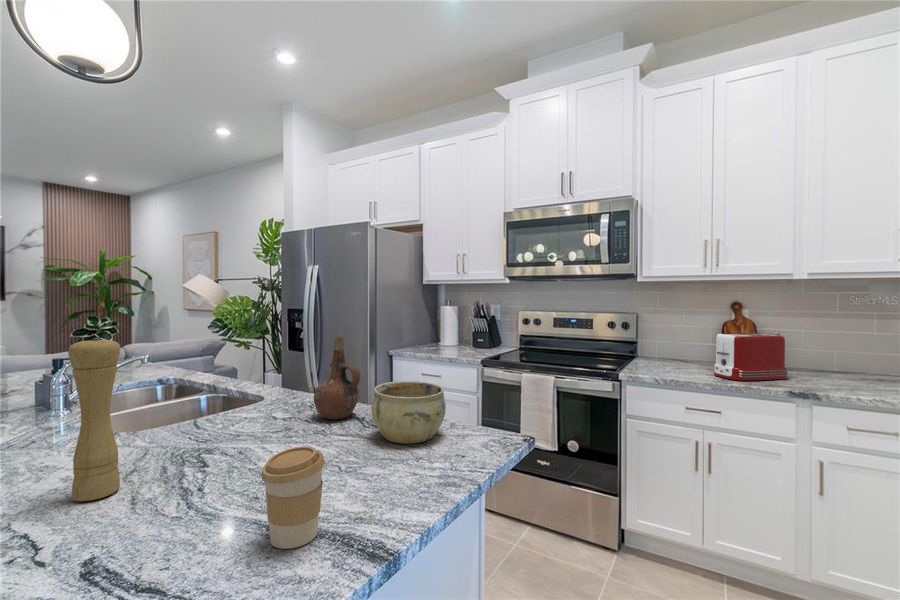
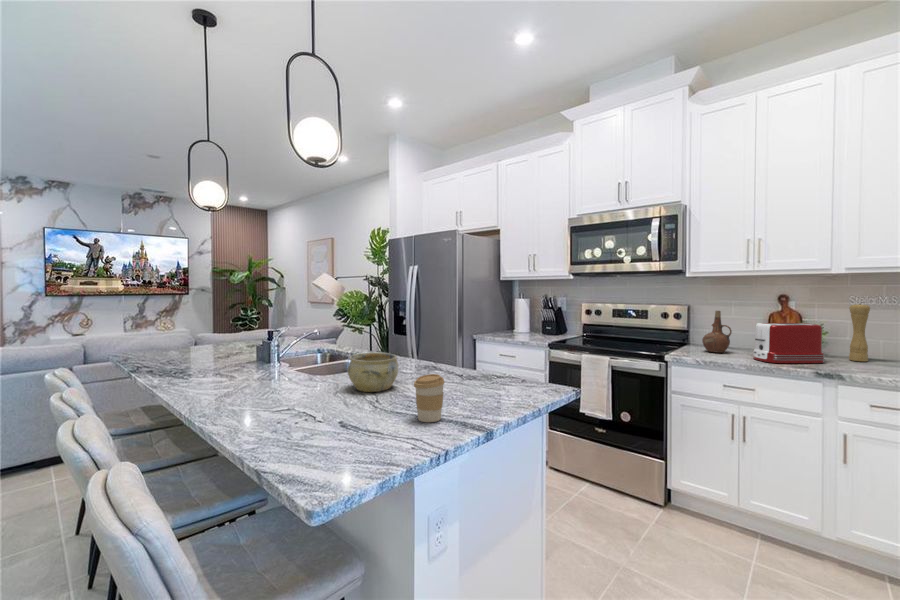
ceramic pitcher: present [314,337,360,419] -> present [702,311,732,353]
pepper mill: present [68,338,120,501] -> present [849,304,870,362]
ceramic bowl: present [371,381,446,444] -> present [348,352,398,392]

